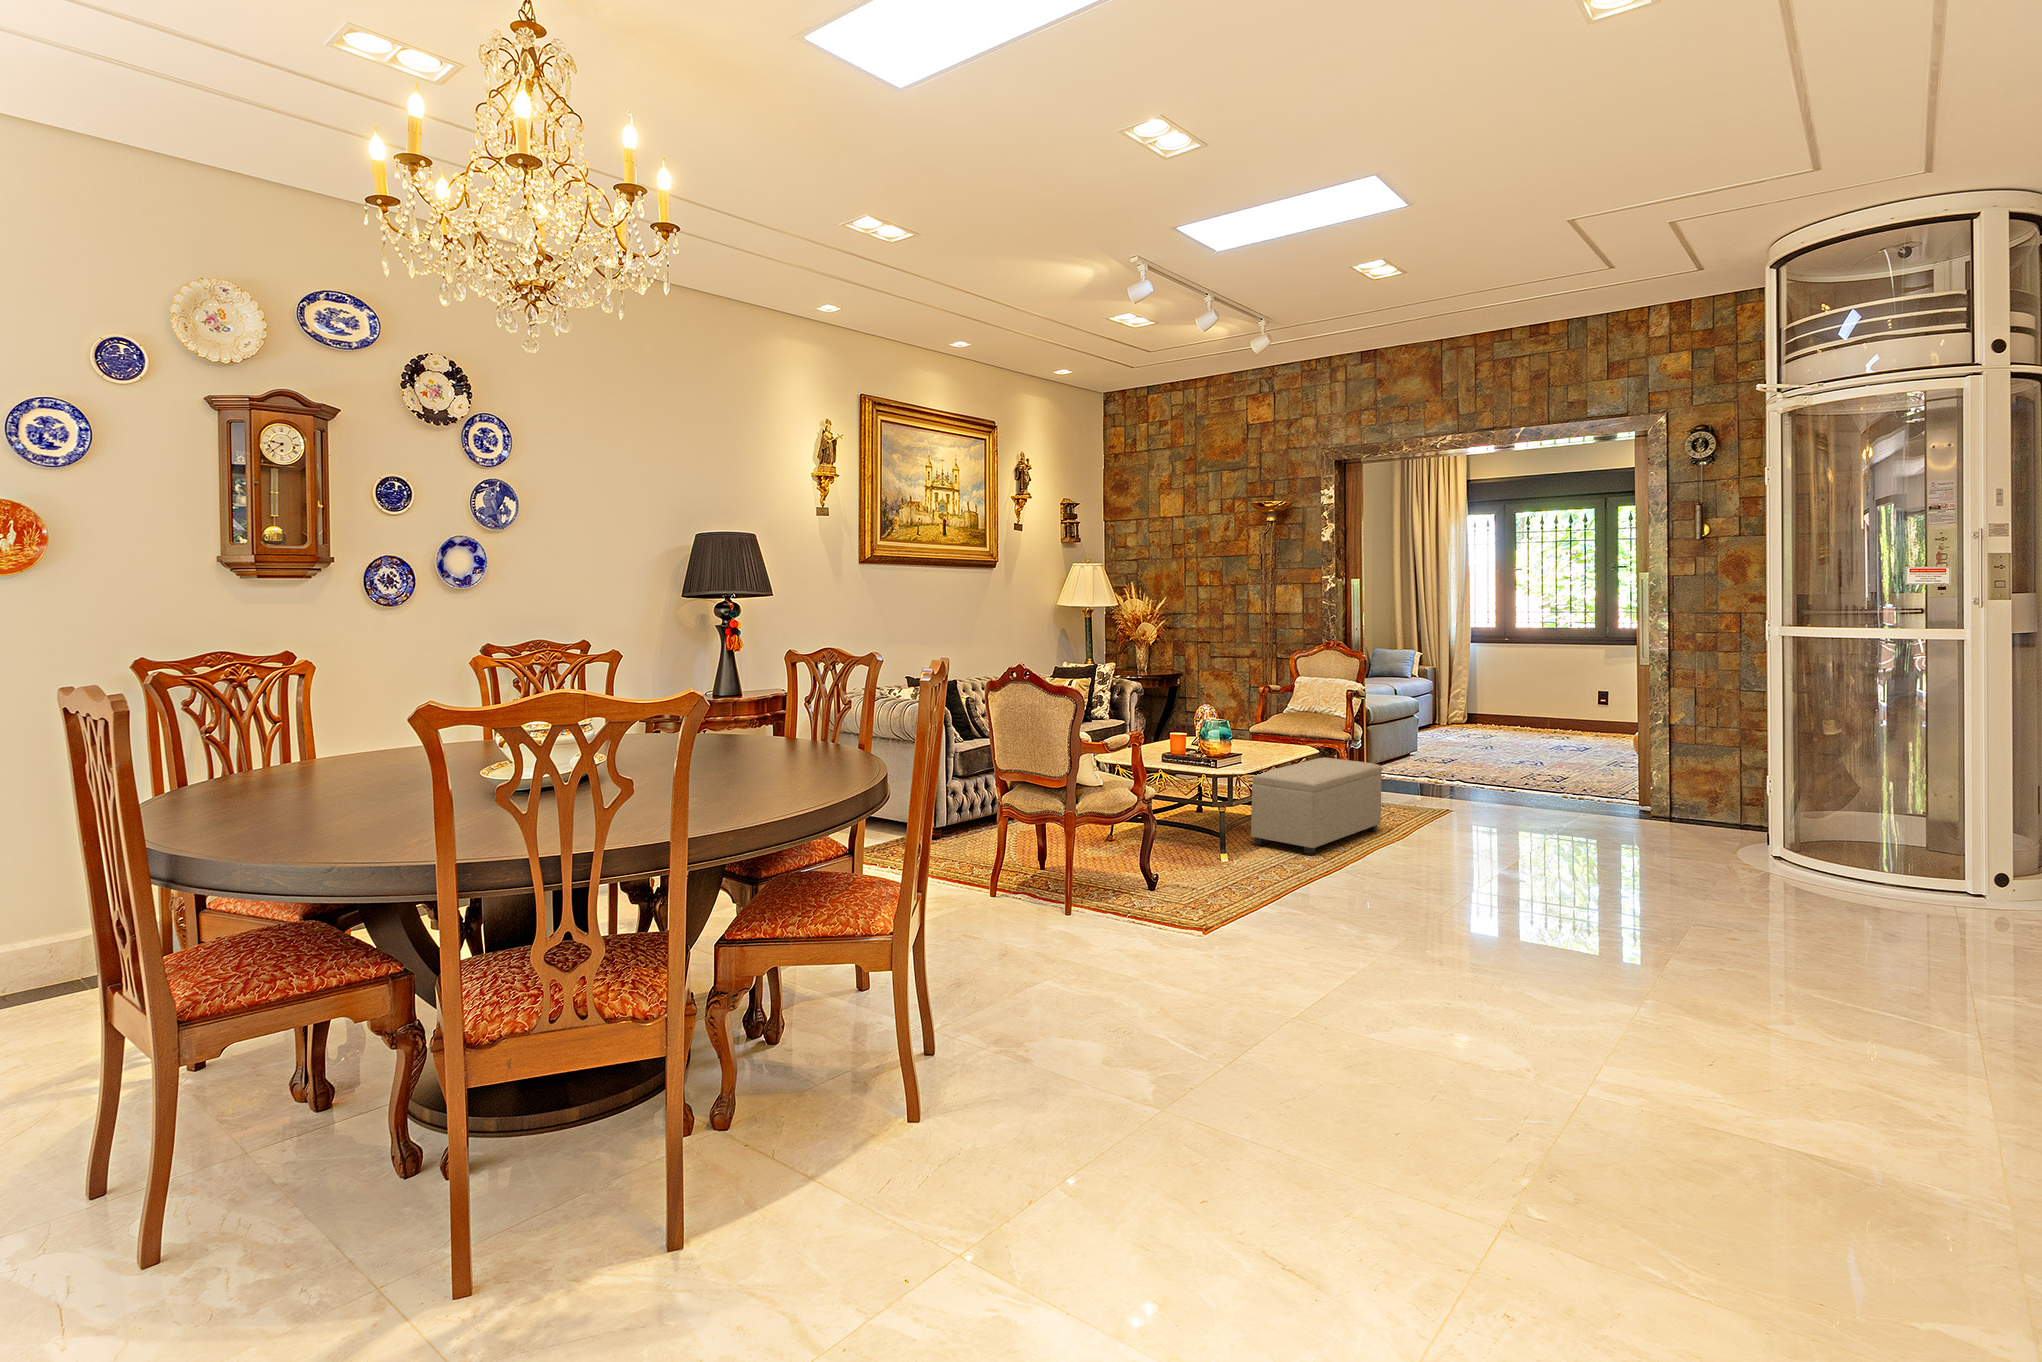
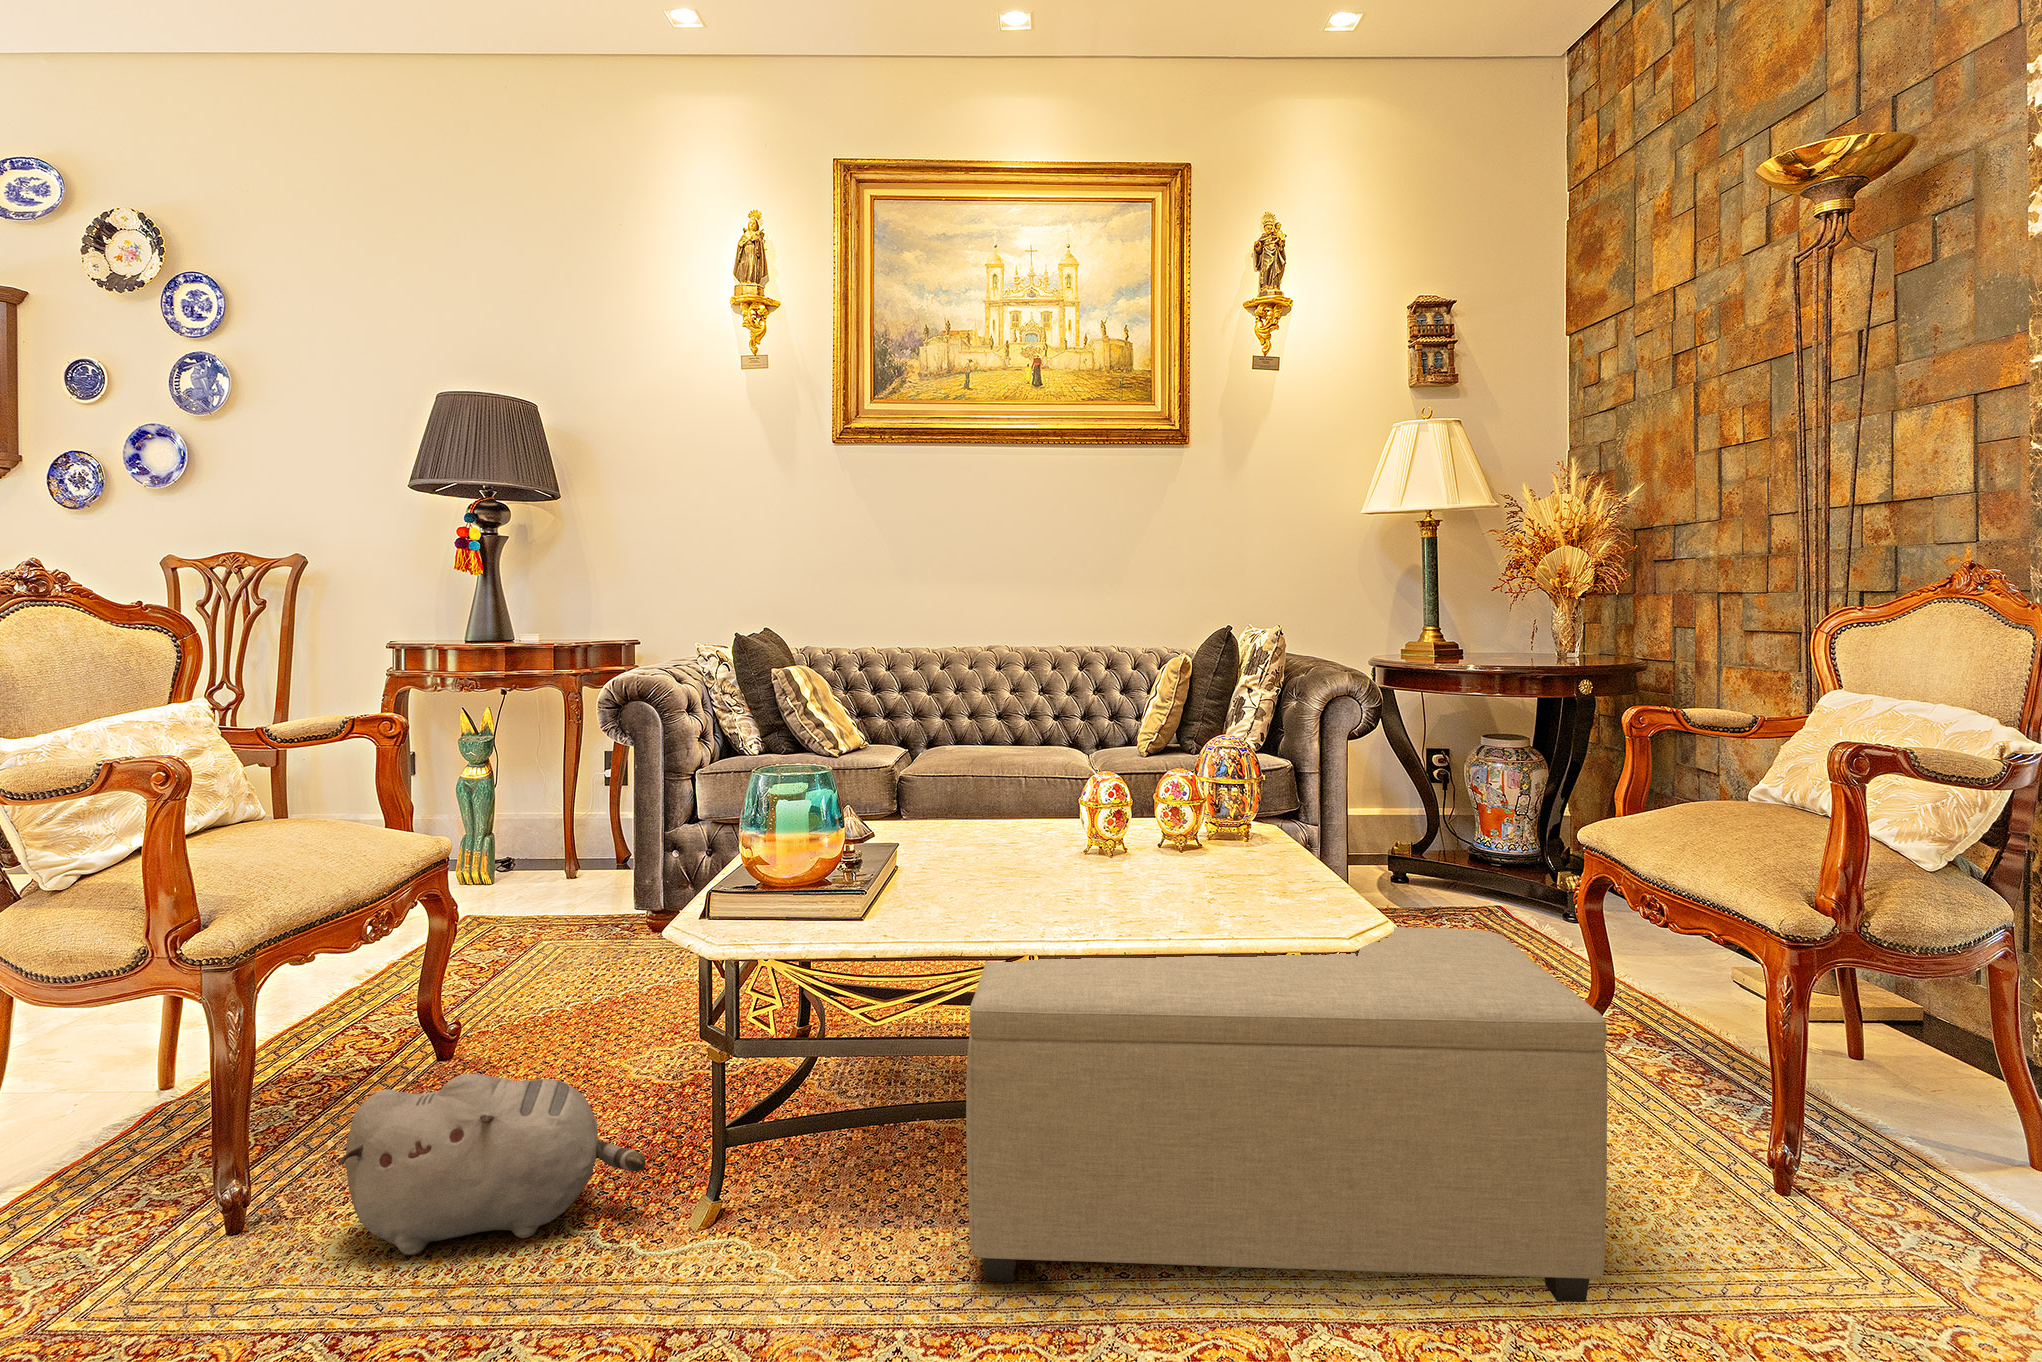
plush toy: none [1193,833,1240,886] -> present [338,1074,646,1255]

